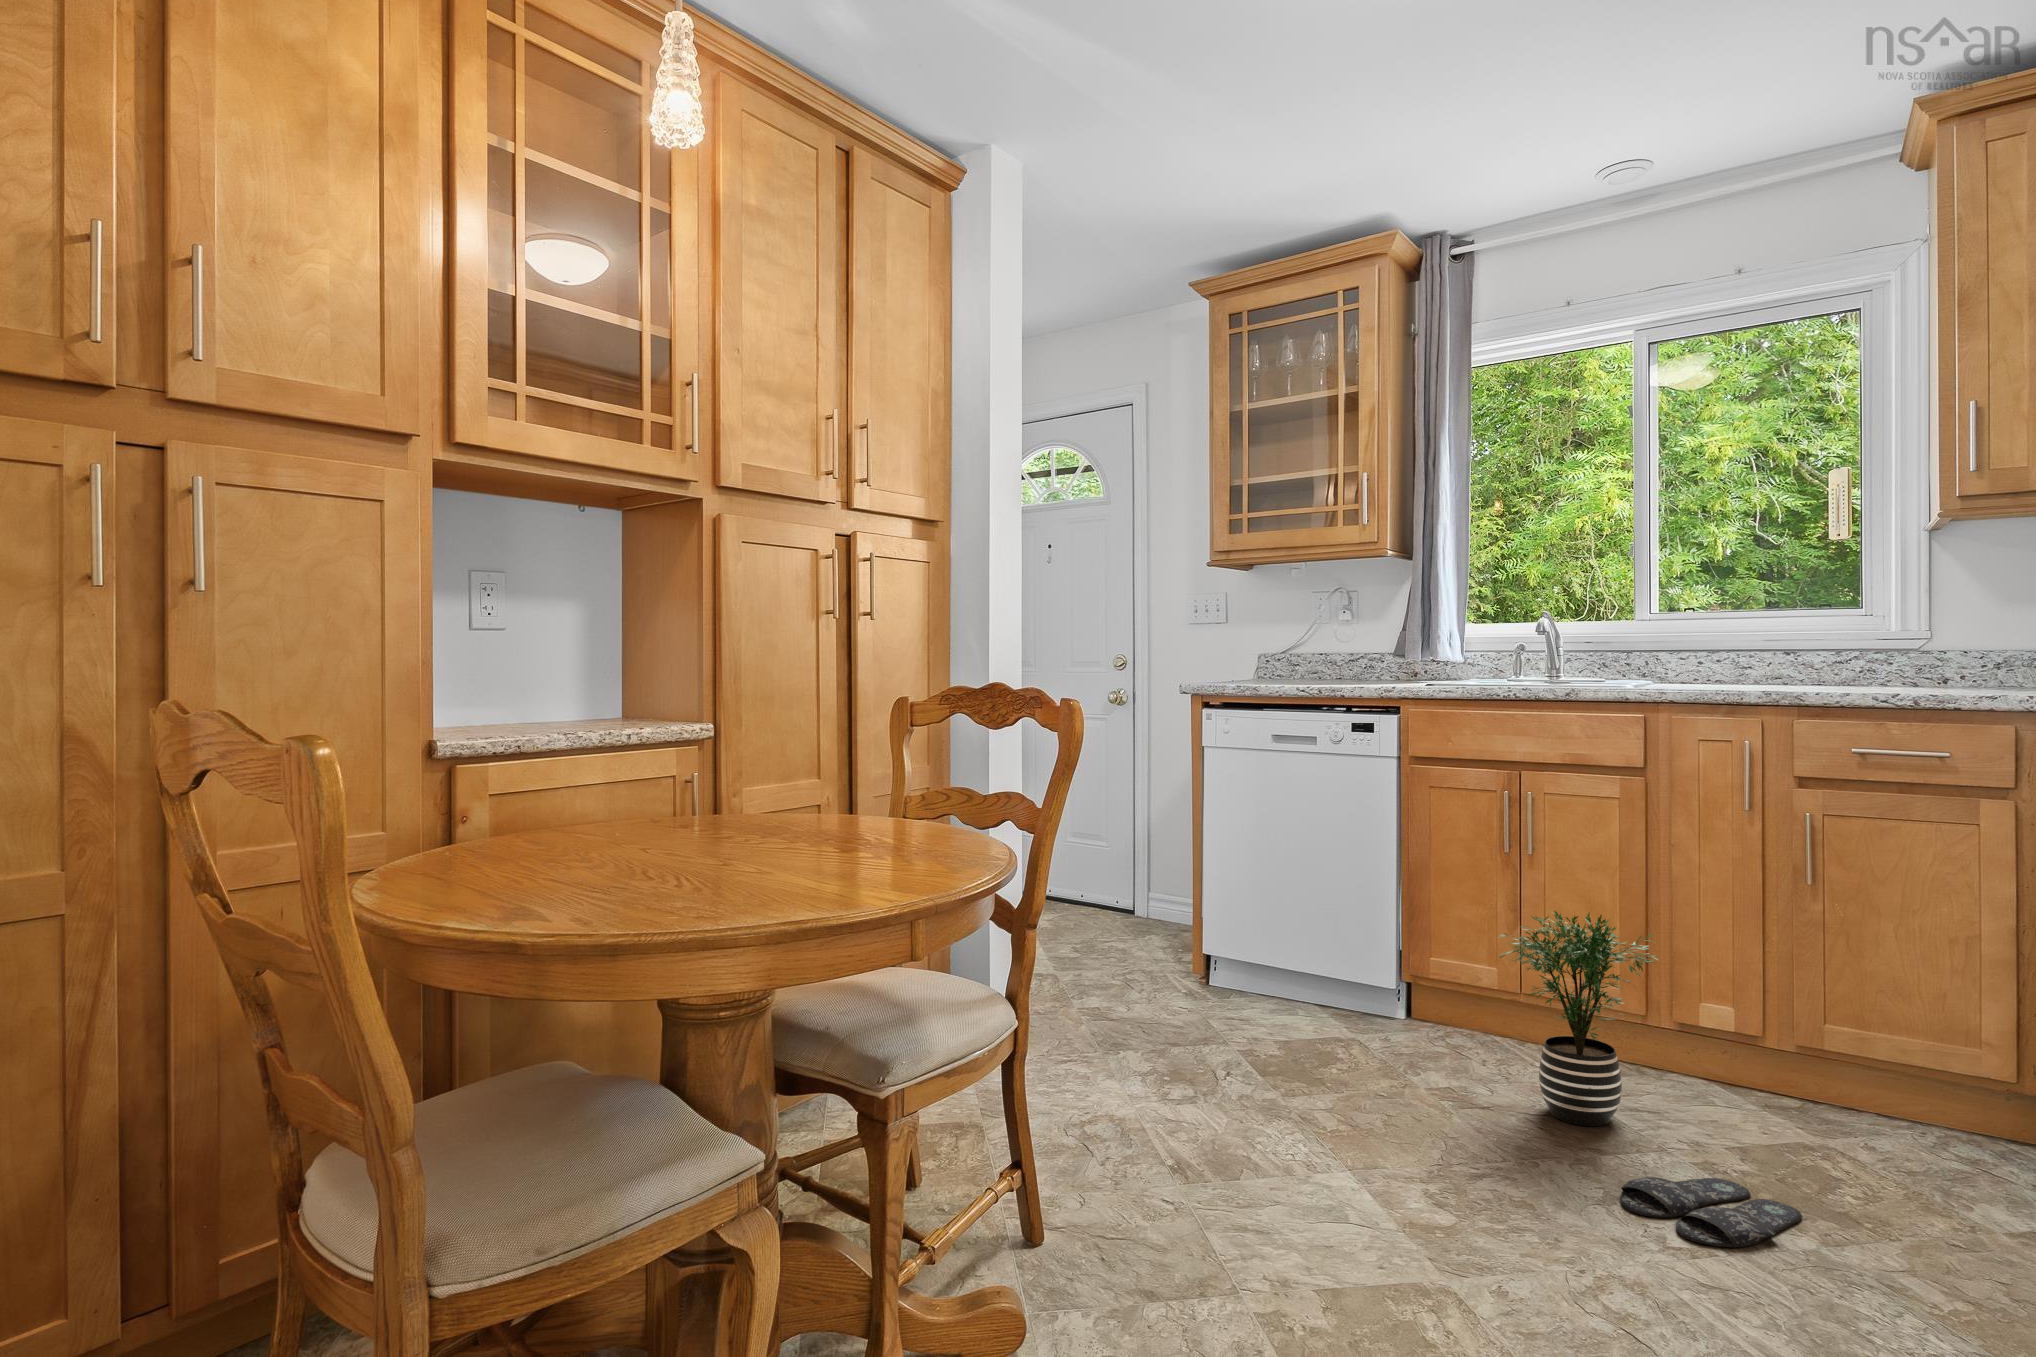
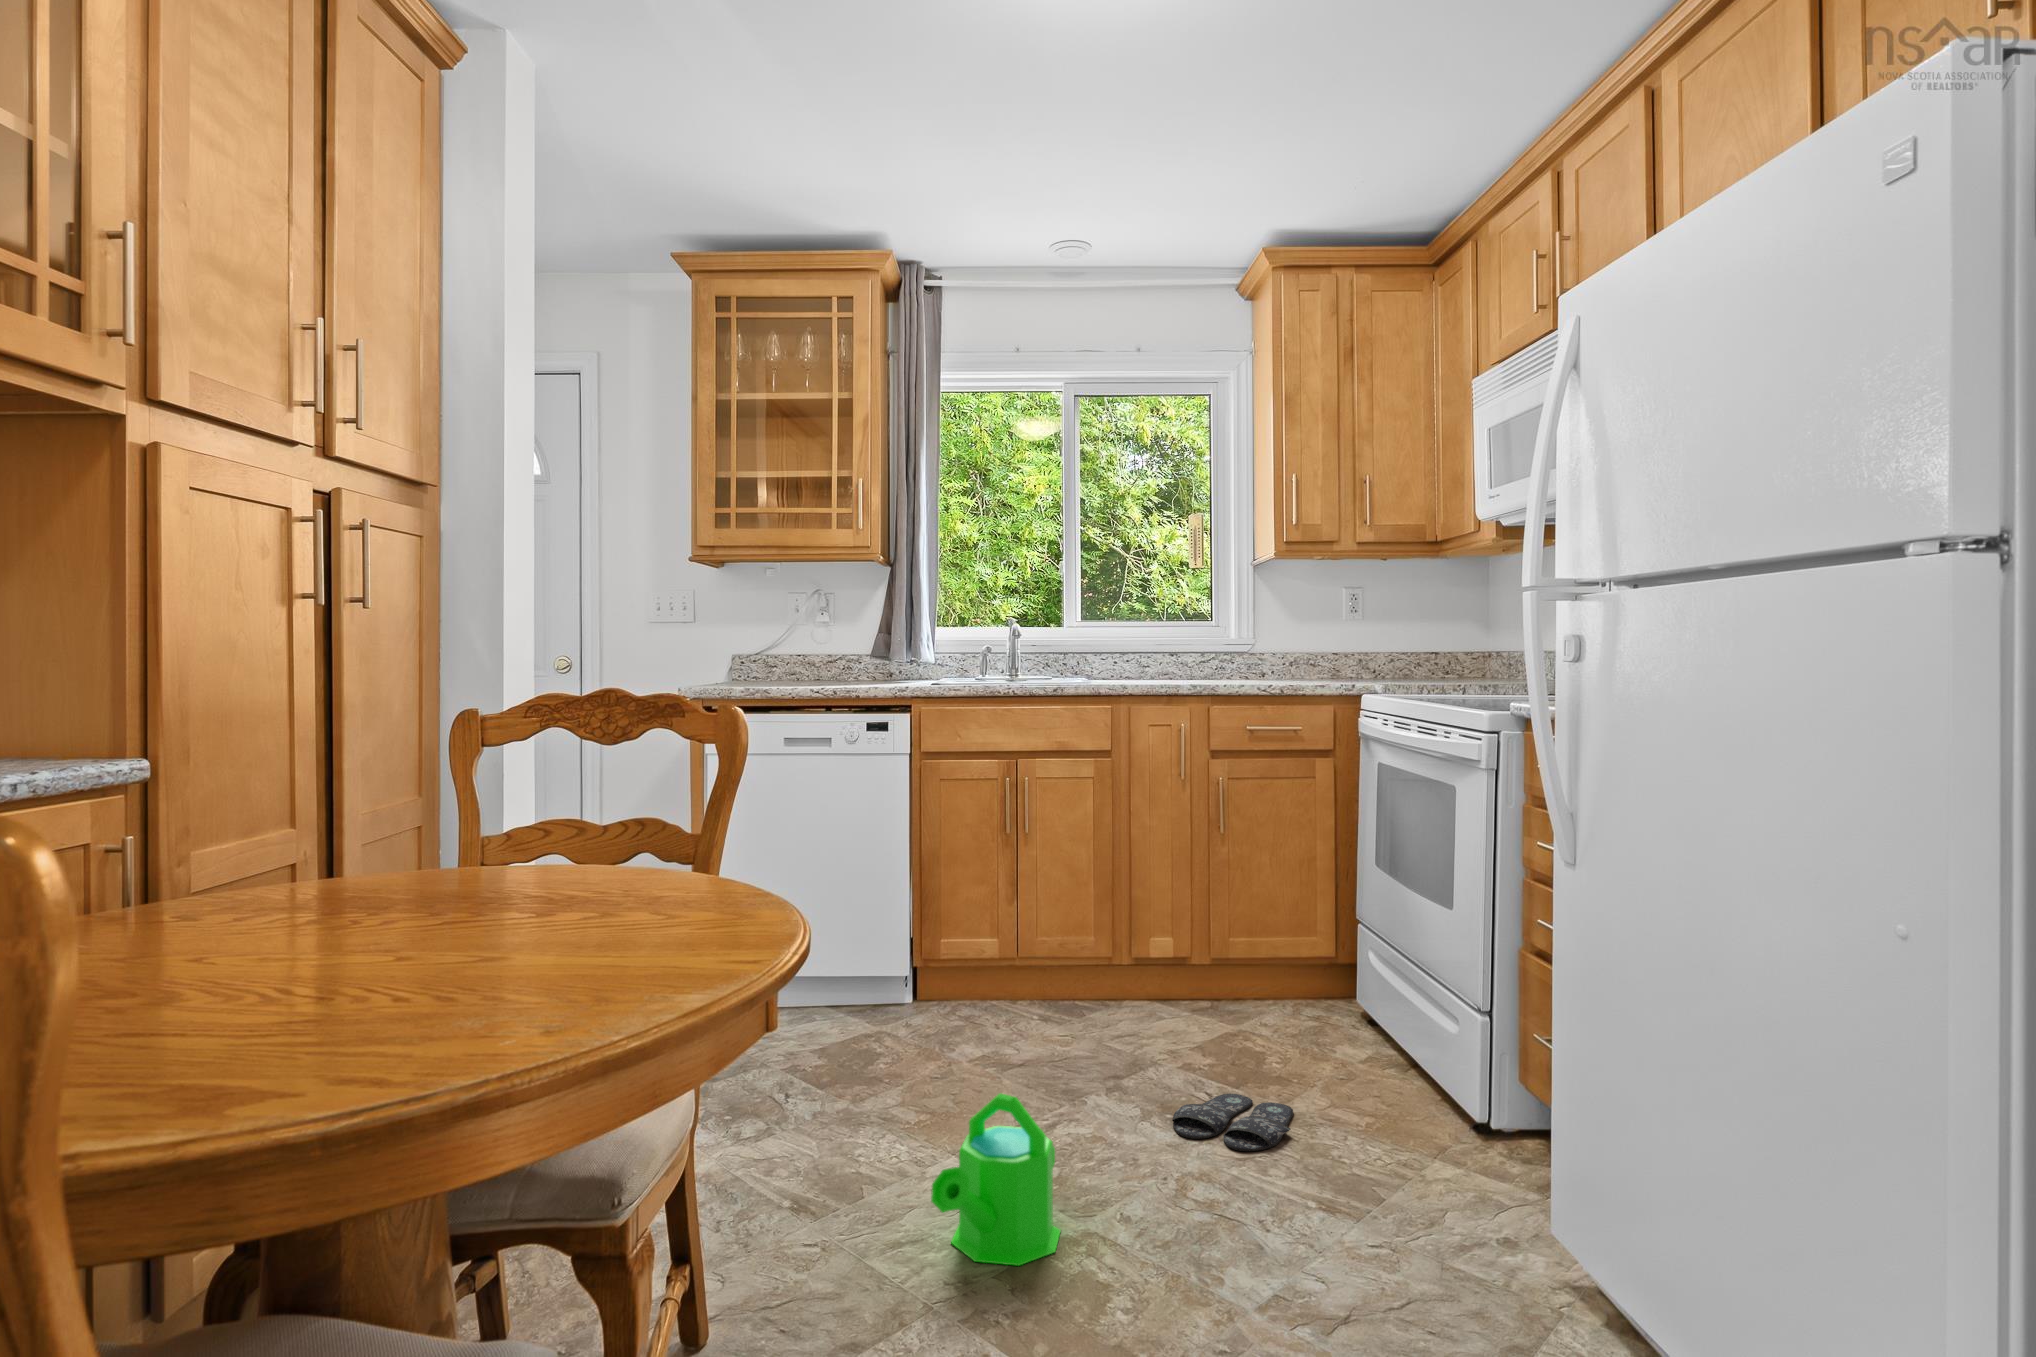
potted plant: present [1498,911,1658,1126] -> none [1033,883,1161,1072]
watering can: none [1253,1100,1425,1275] -> present [931,1093,1060,1266]

